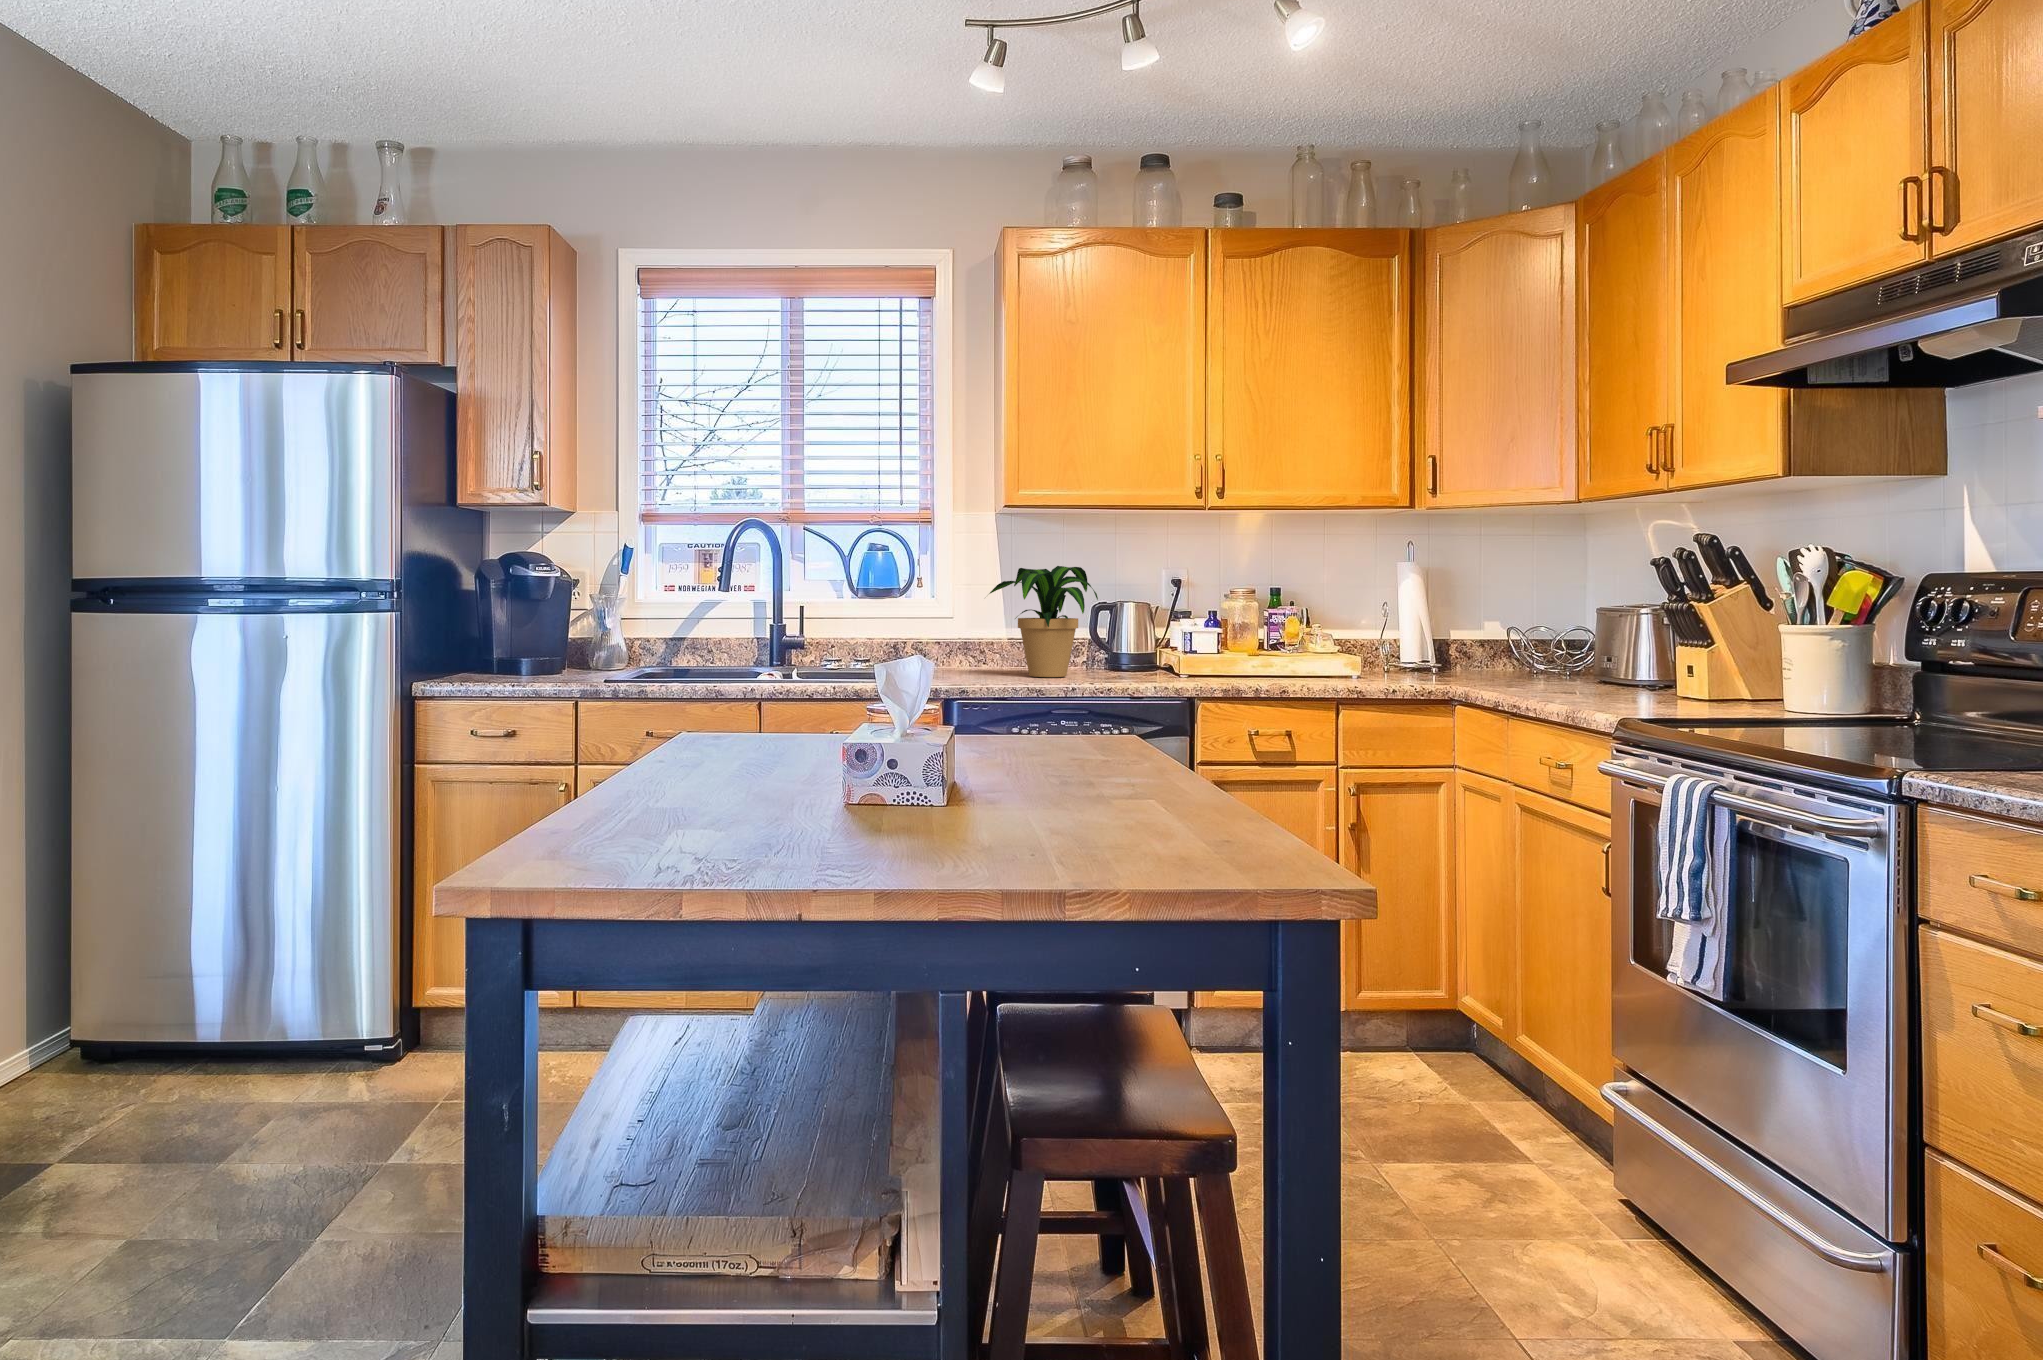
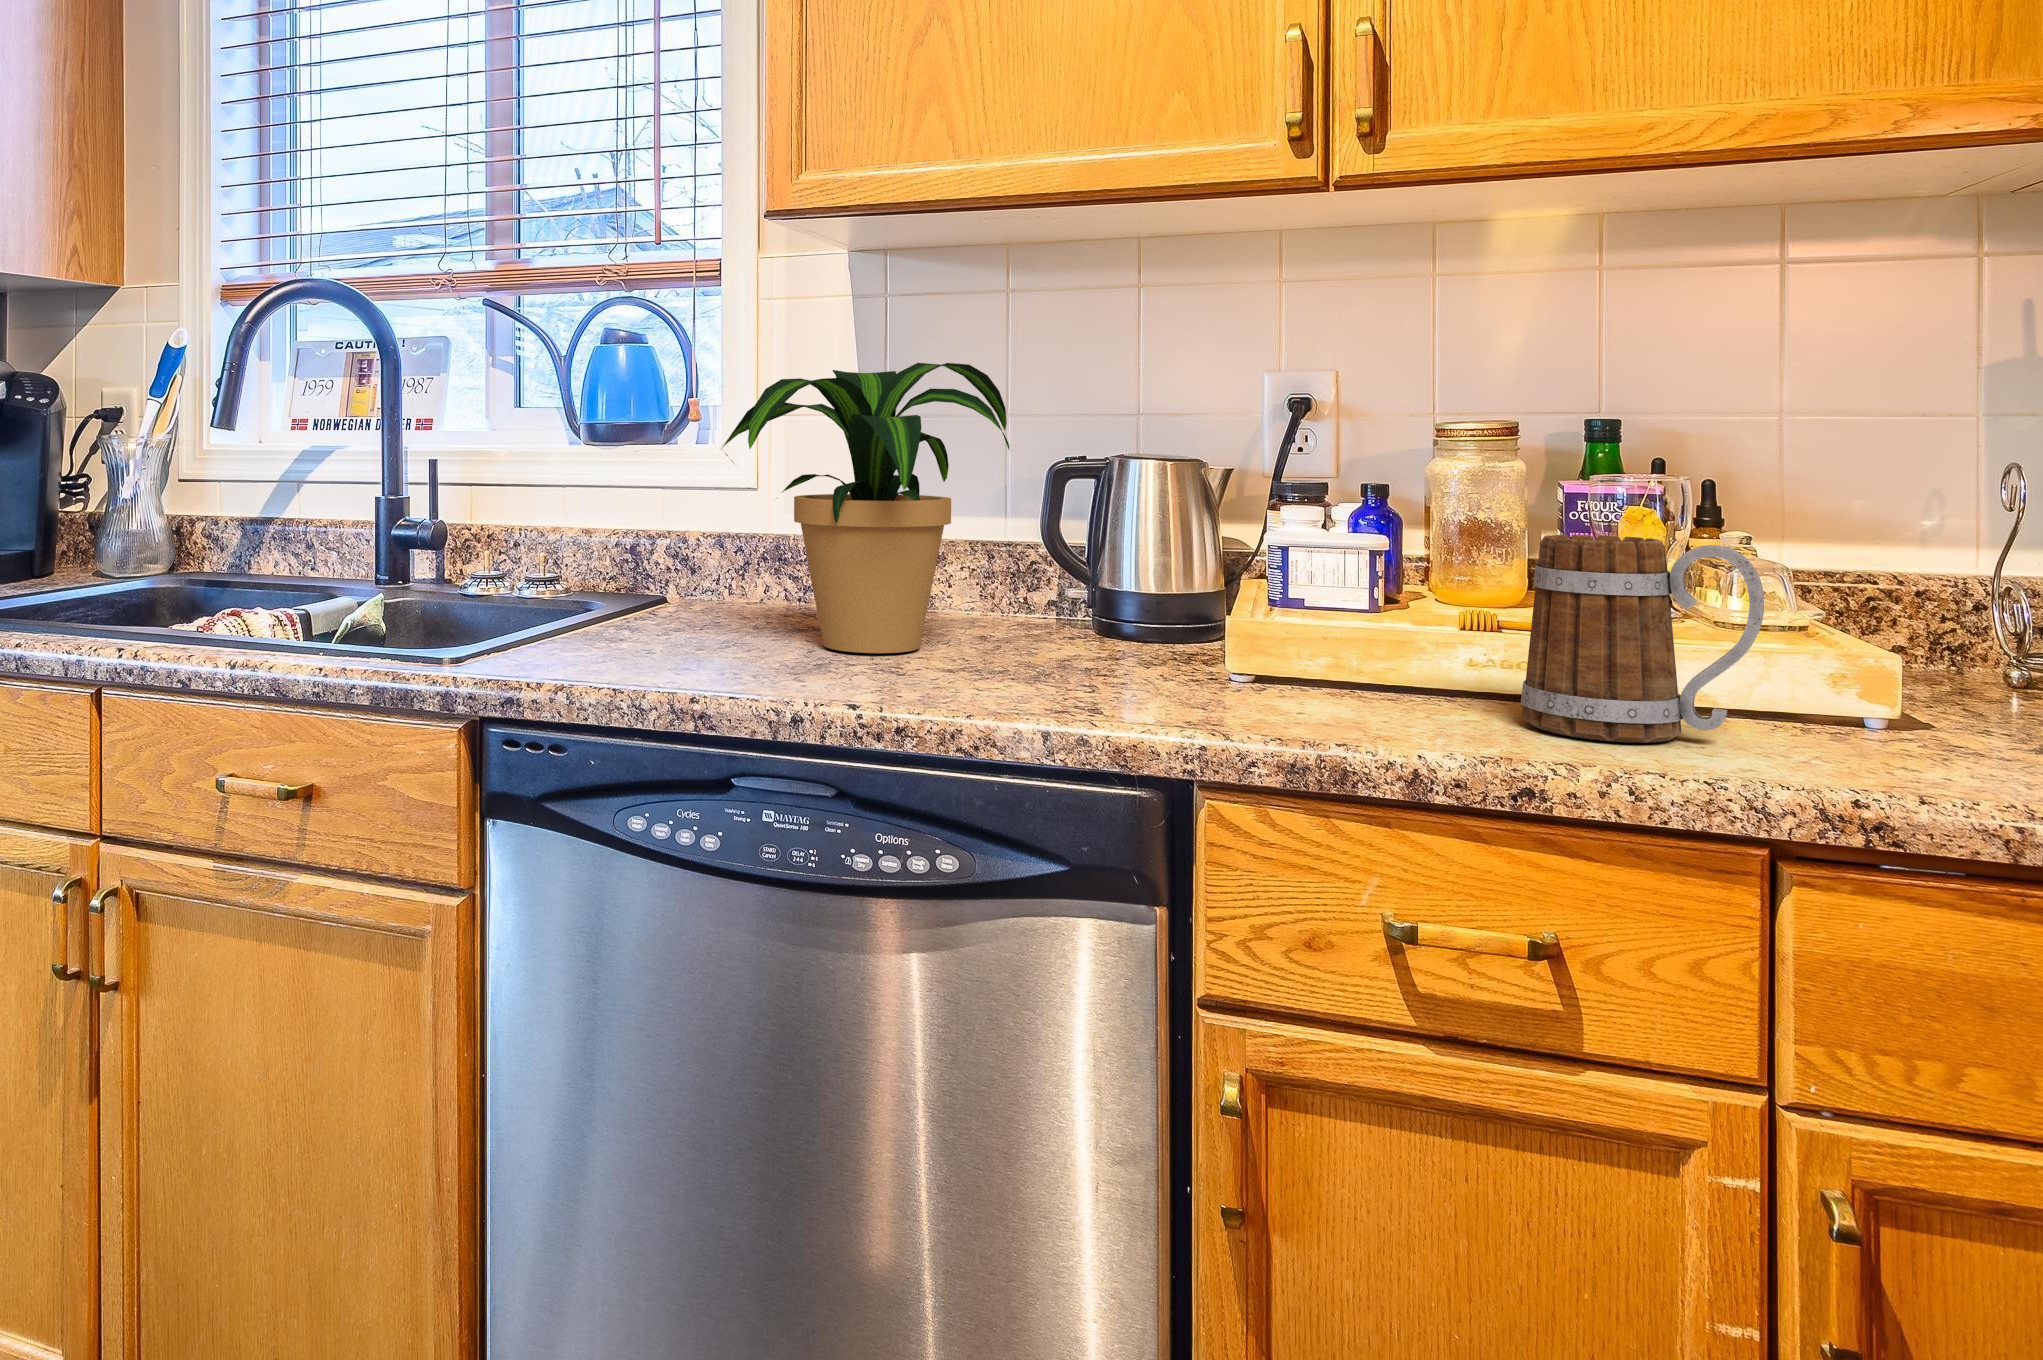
mug: none [1272,624,1332,682] -> present [1521,535,1764,743]

